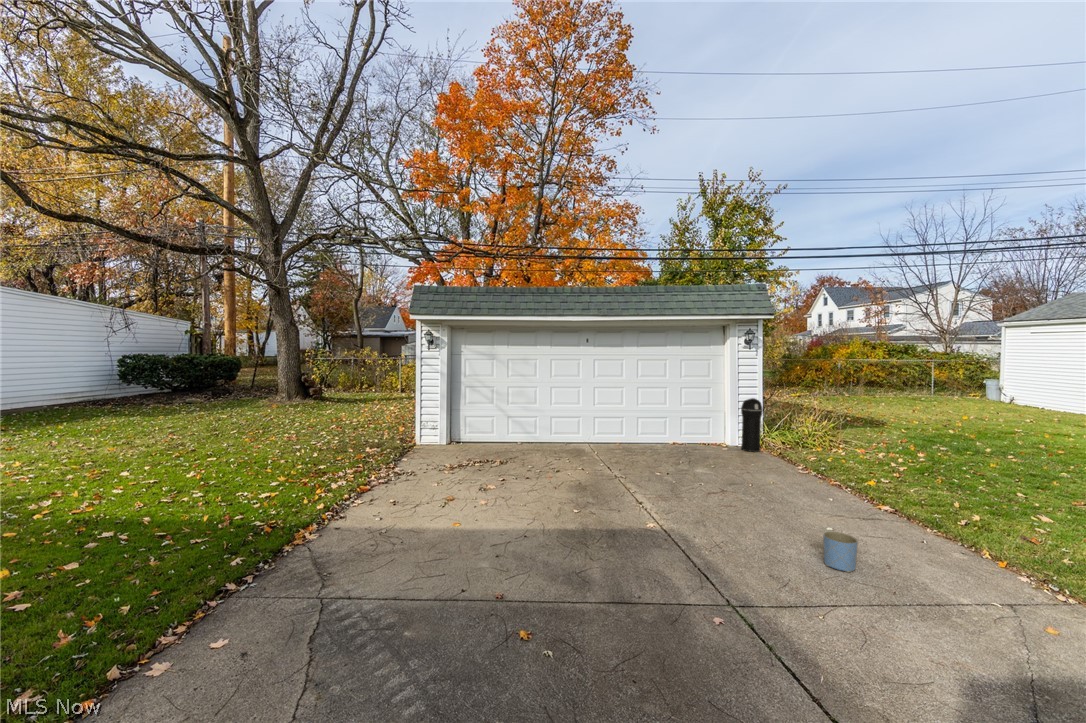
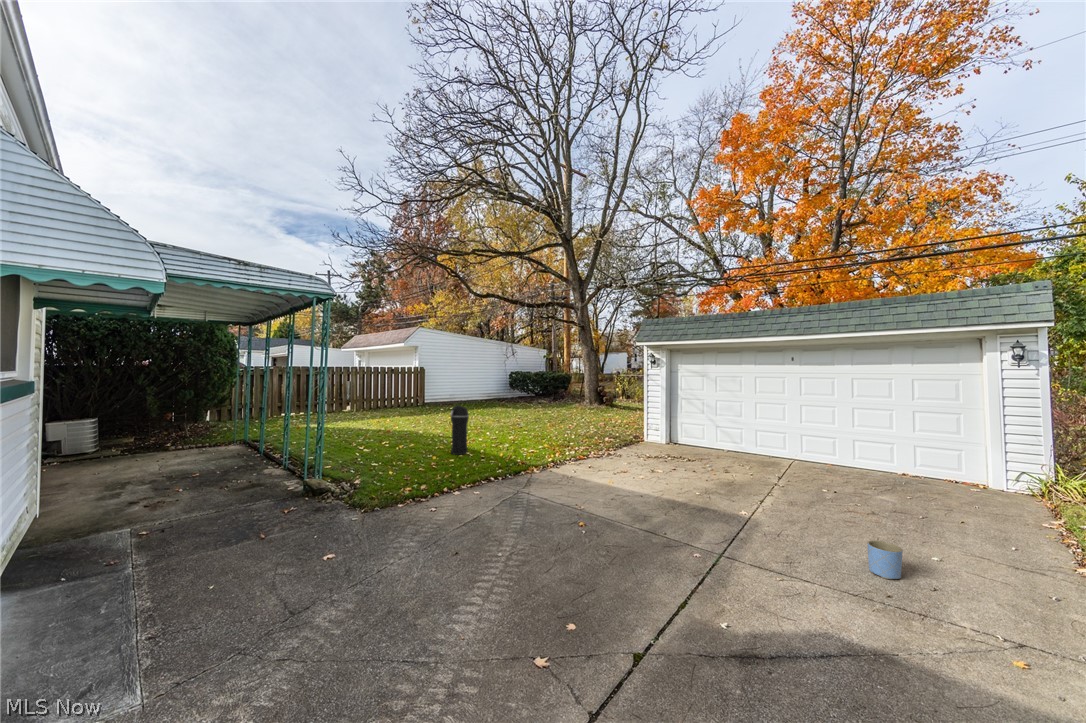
trash can: present [741,398,763,452] -> present [451,406,469,455]

